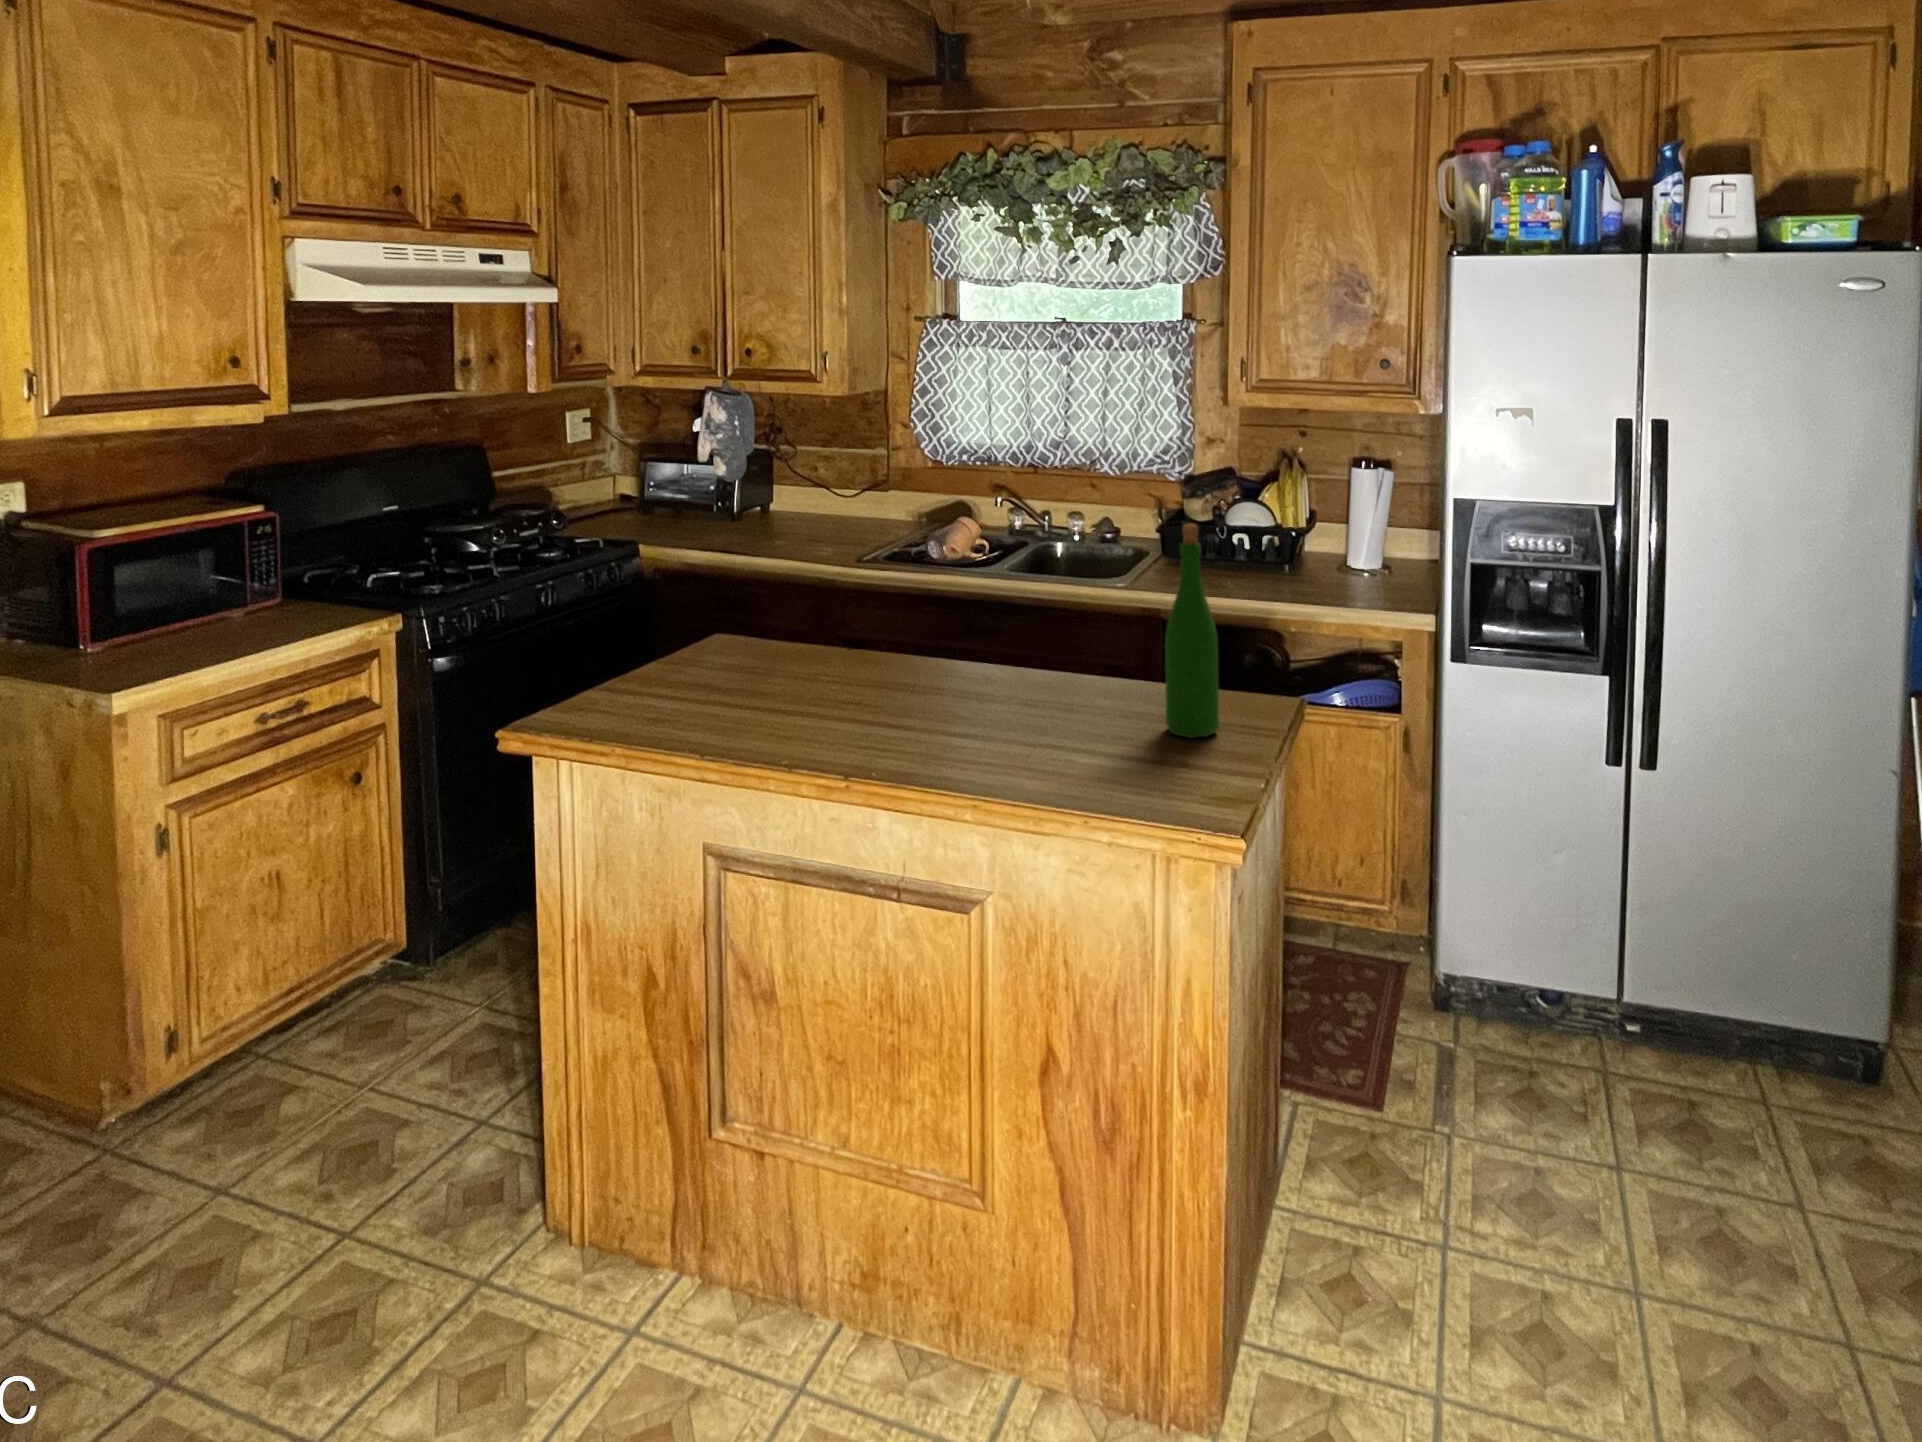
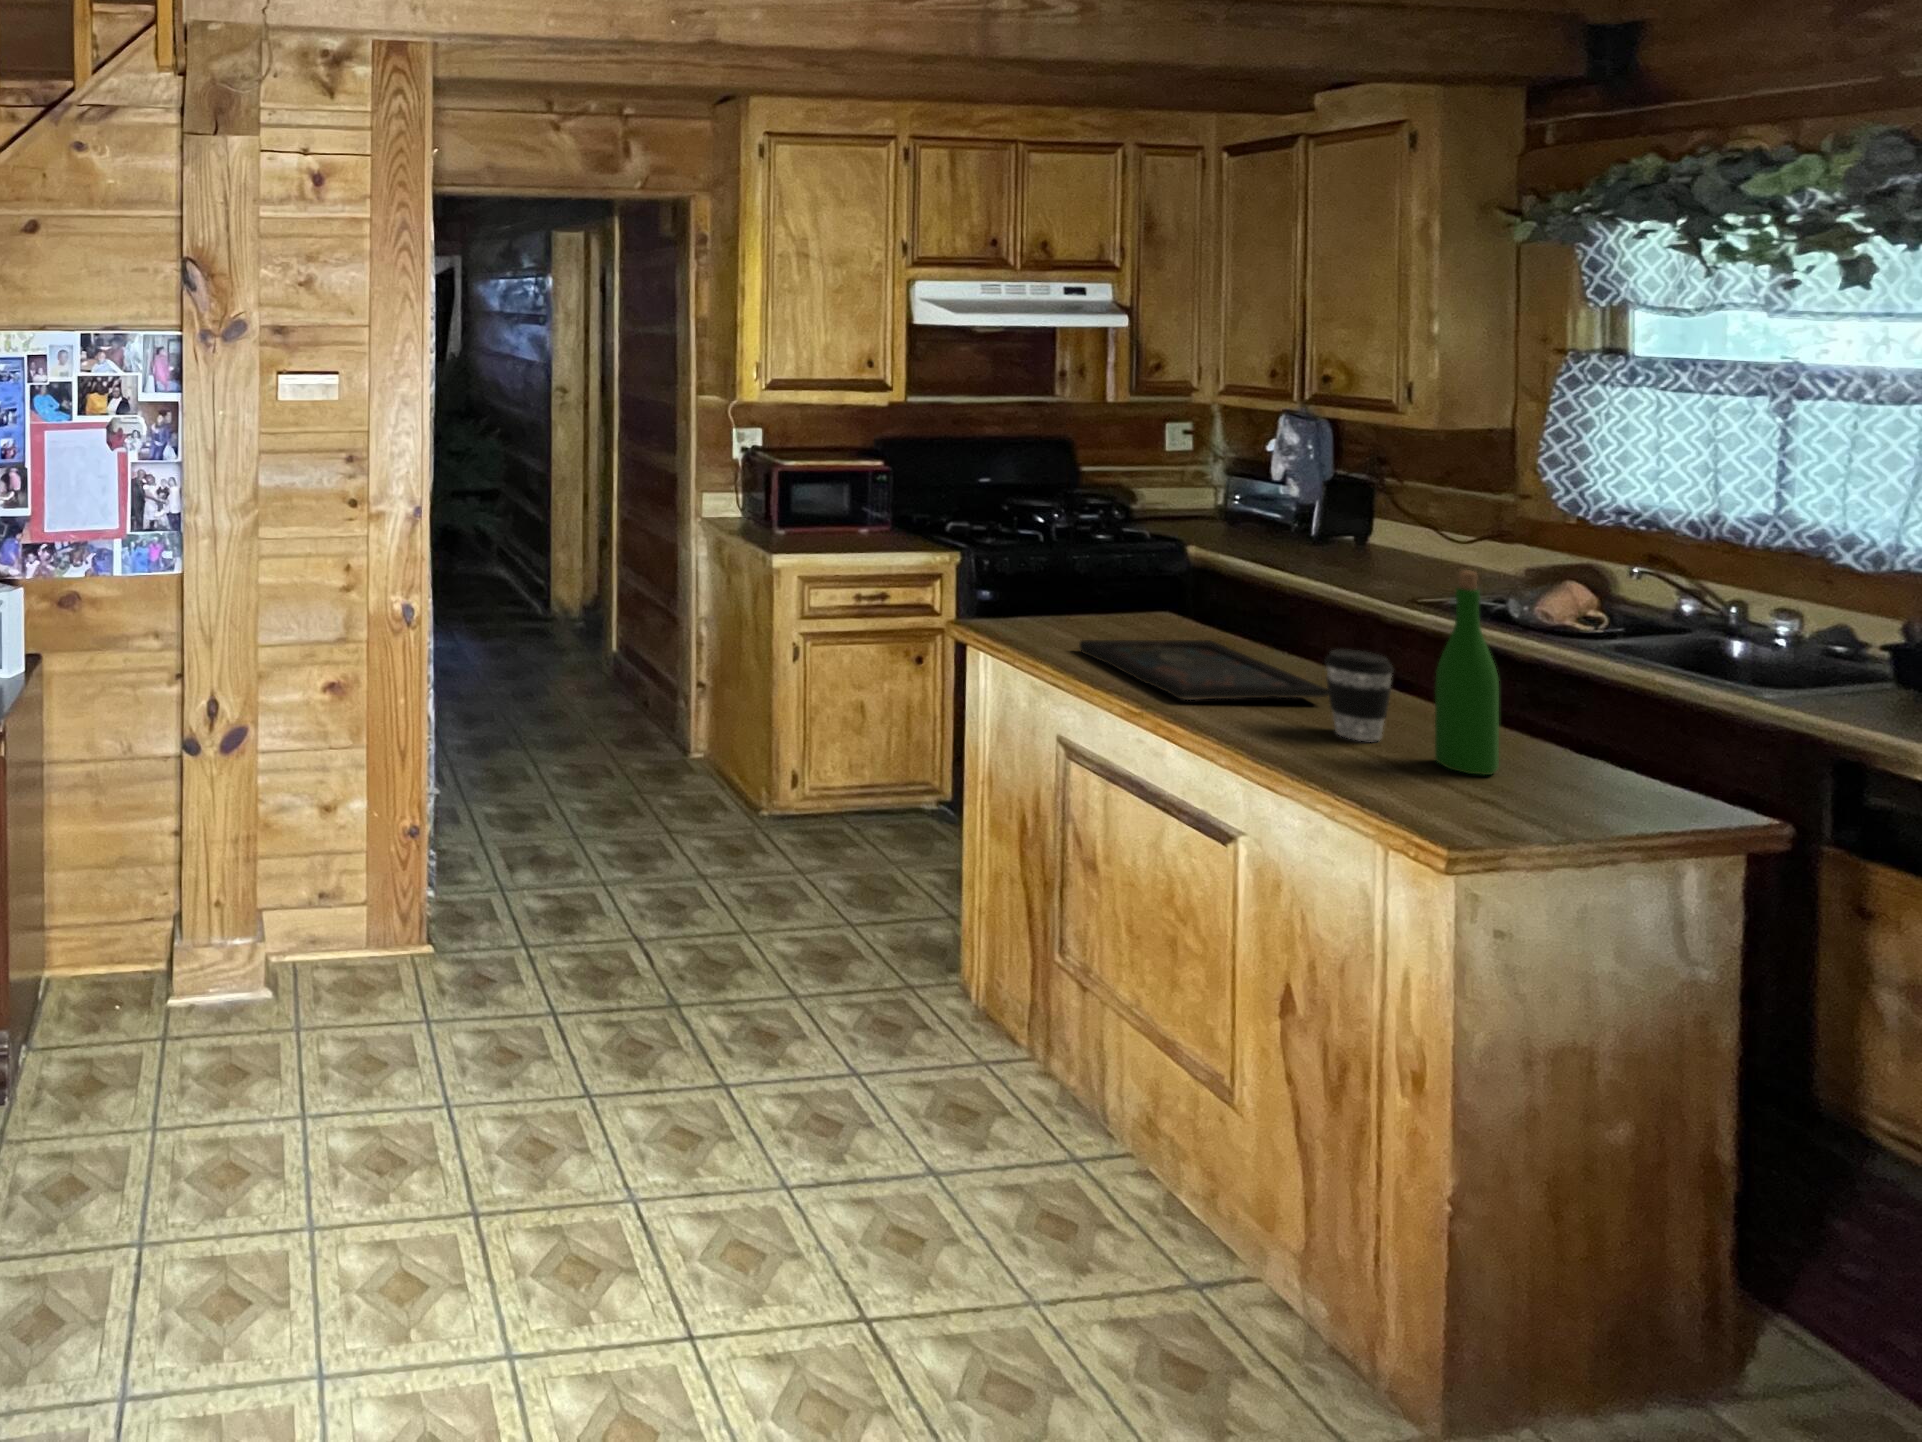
coffee cup: none [1053,632,1116,735] -> present [1324,649,1394,741]
tray: none [733,656,1017,748] -> present [1079,640,1328,700]

